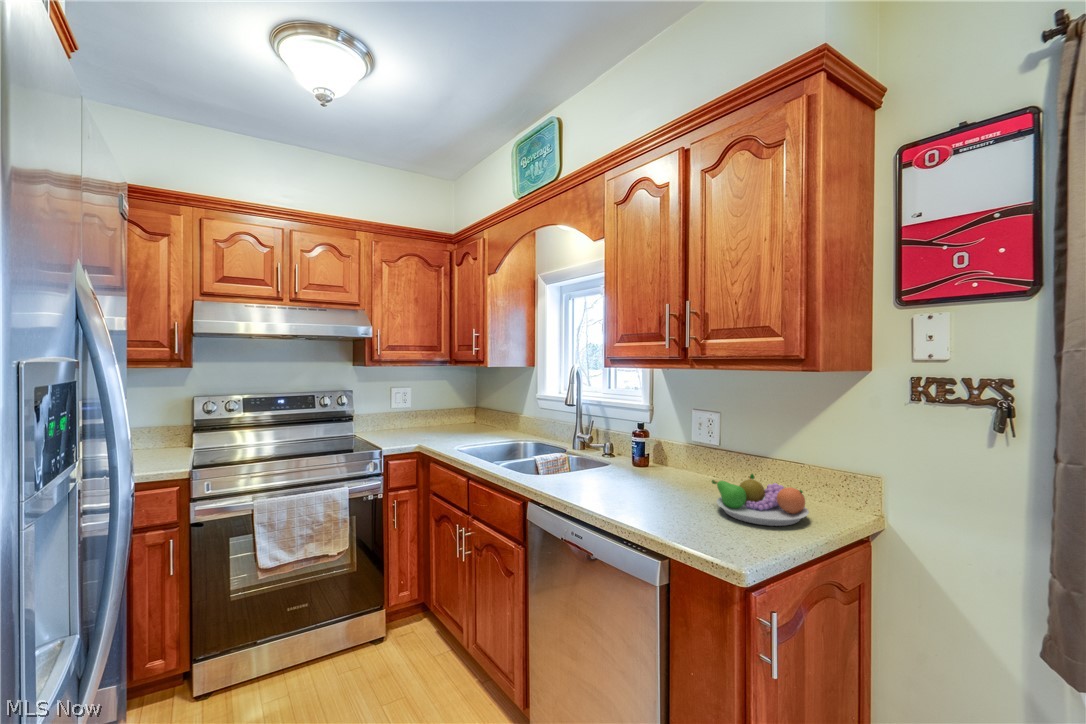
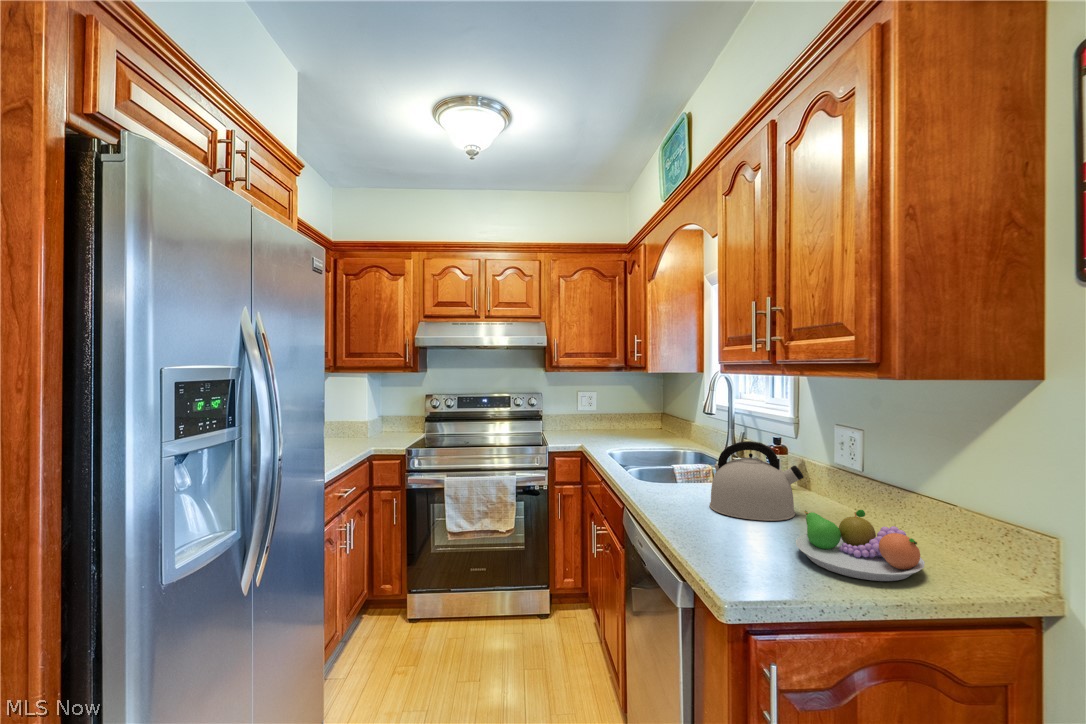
kettle: none [612,427,687,495] -> present [710,441,804,521]

